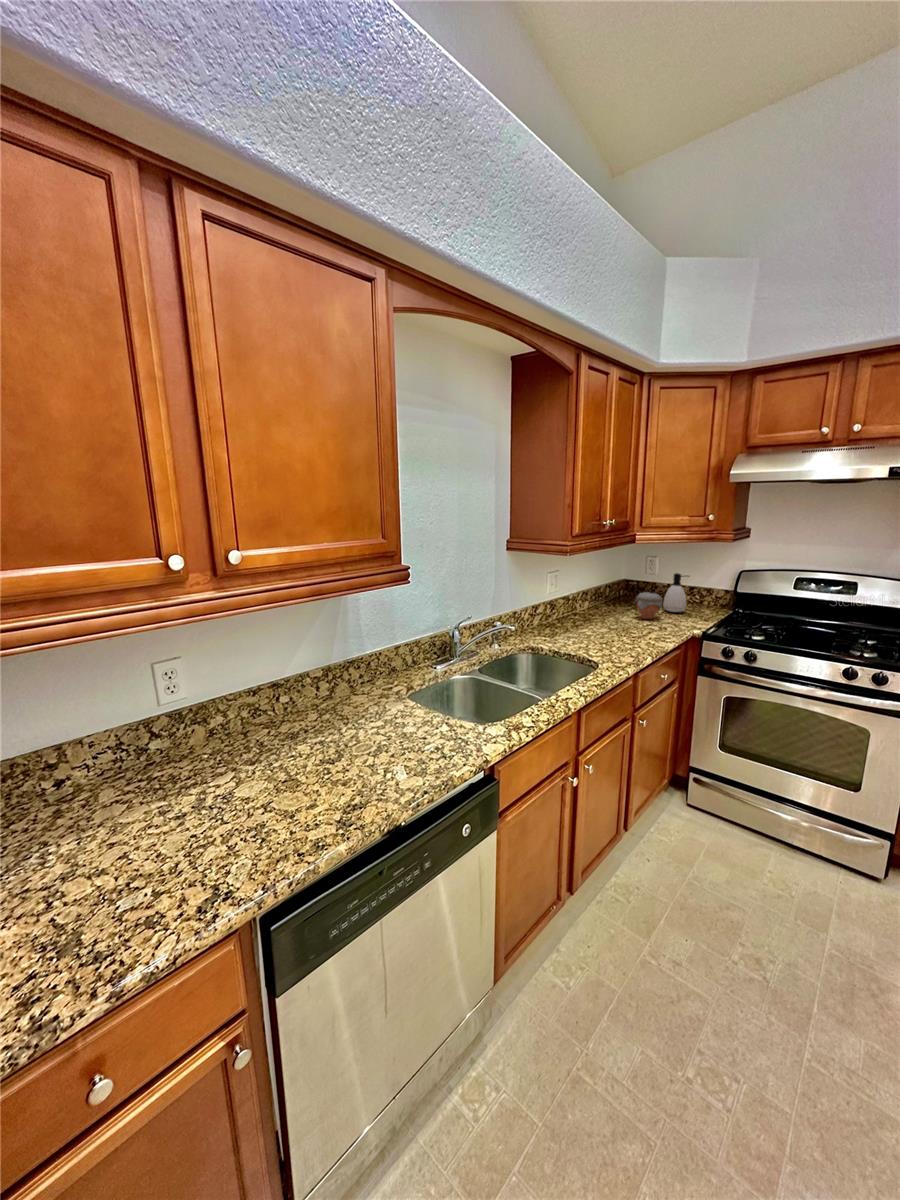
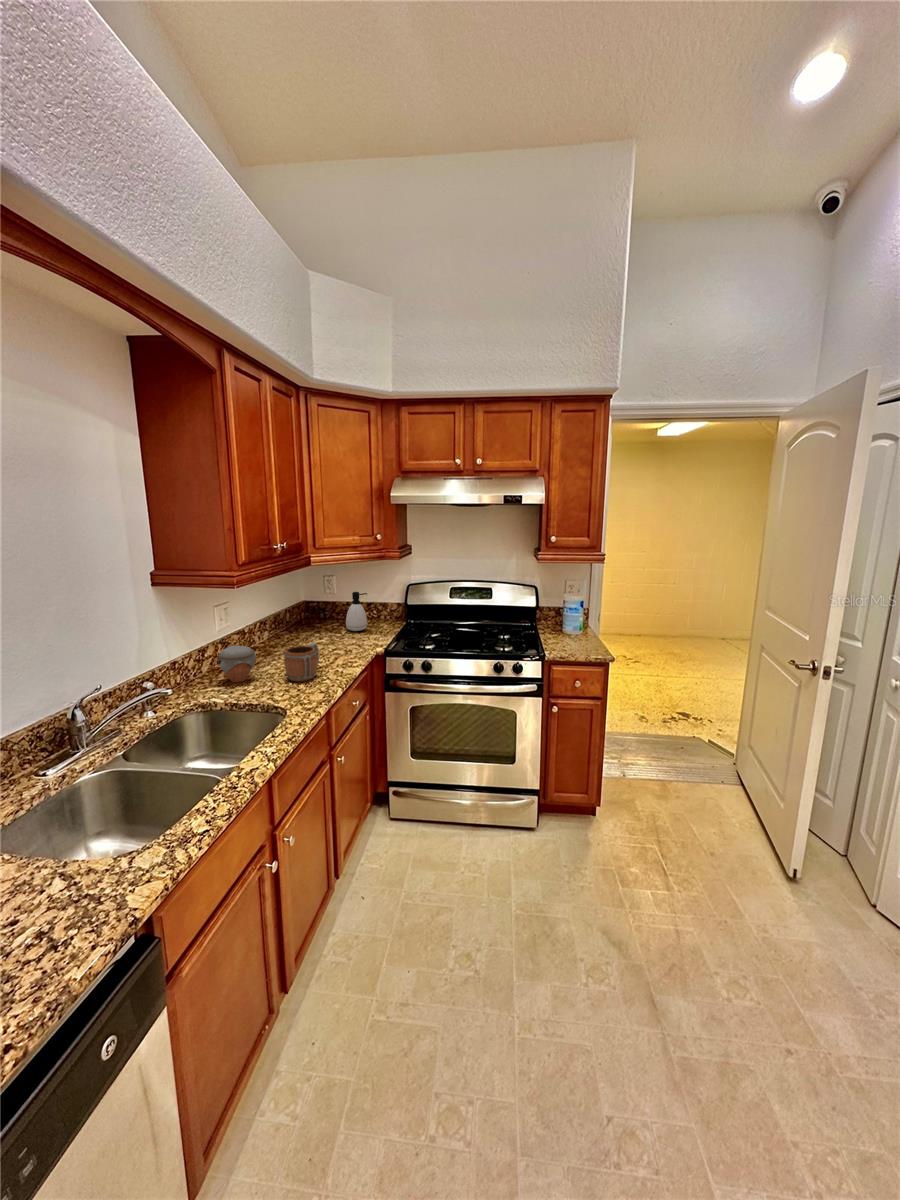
jar: present [634,592,662,619] -> present [217,645,256,683]
mug: none [601,612,634,645] -> present [284,642,319,681]

